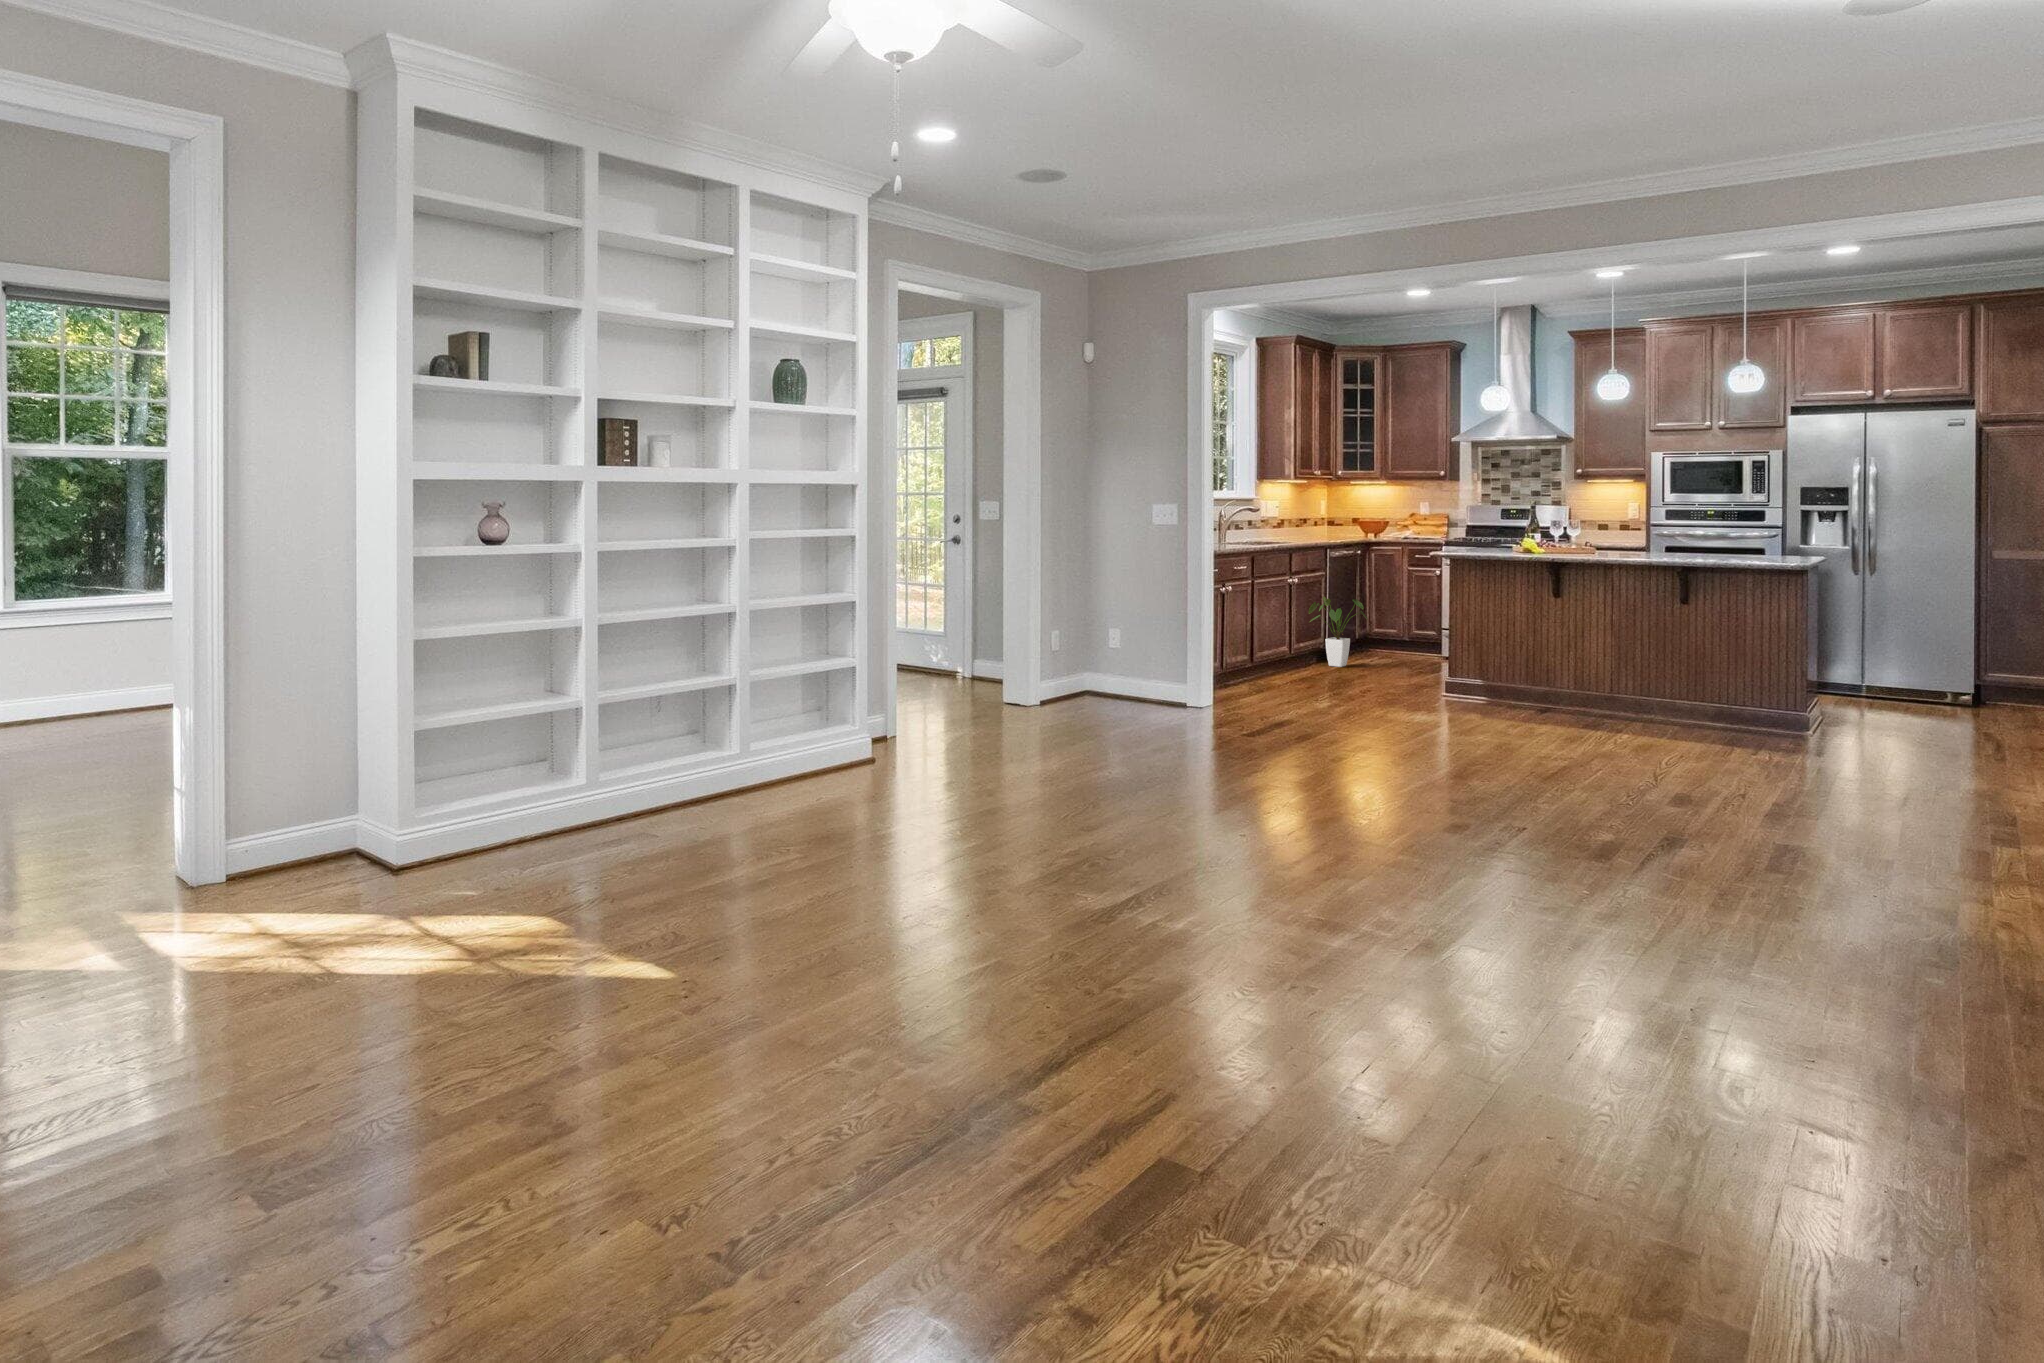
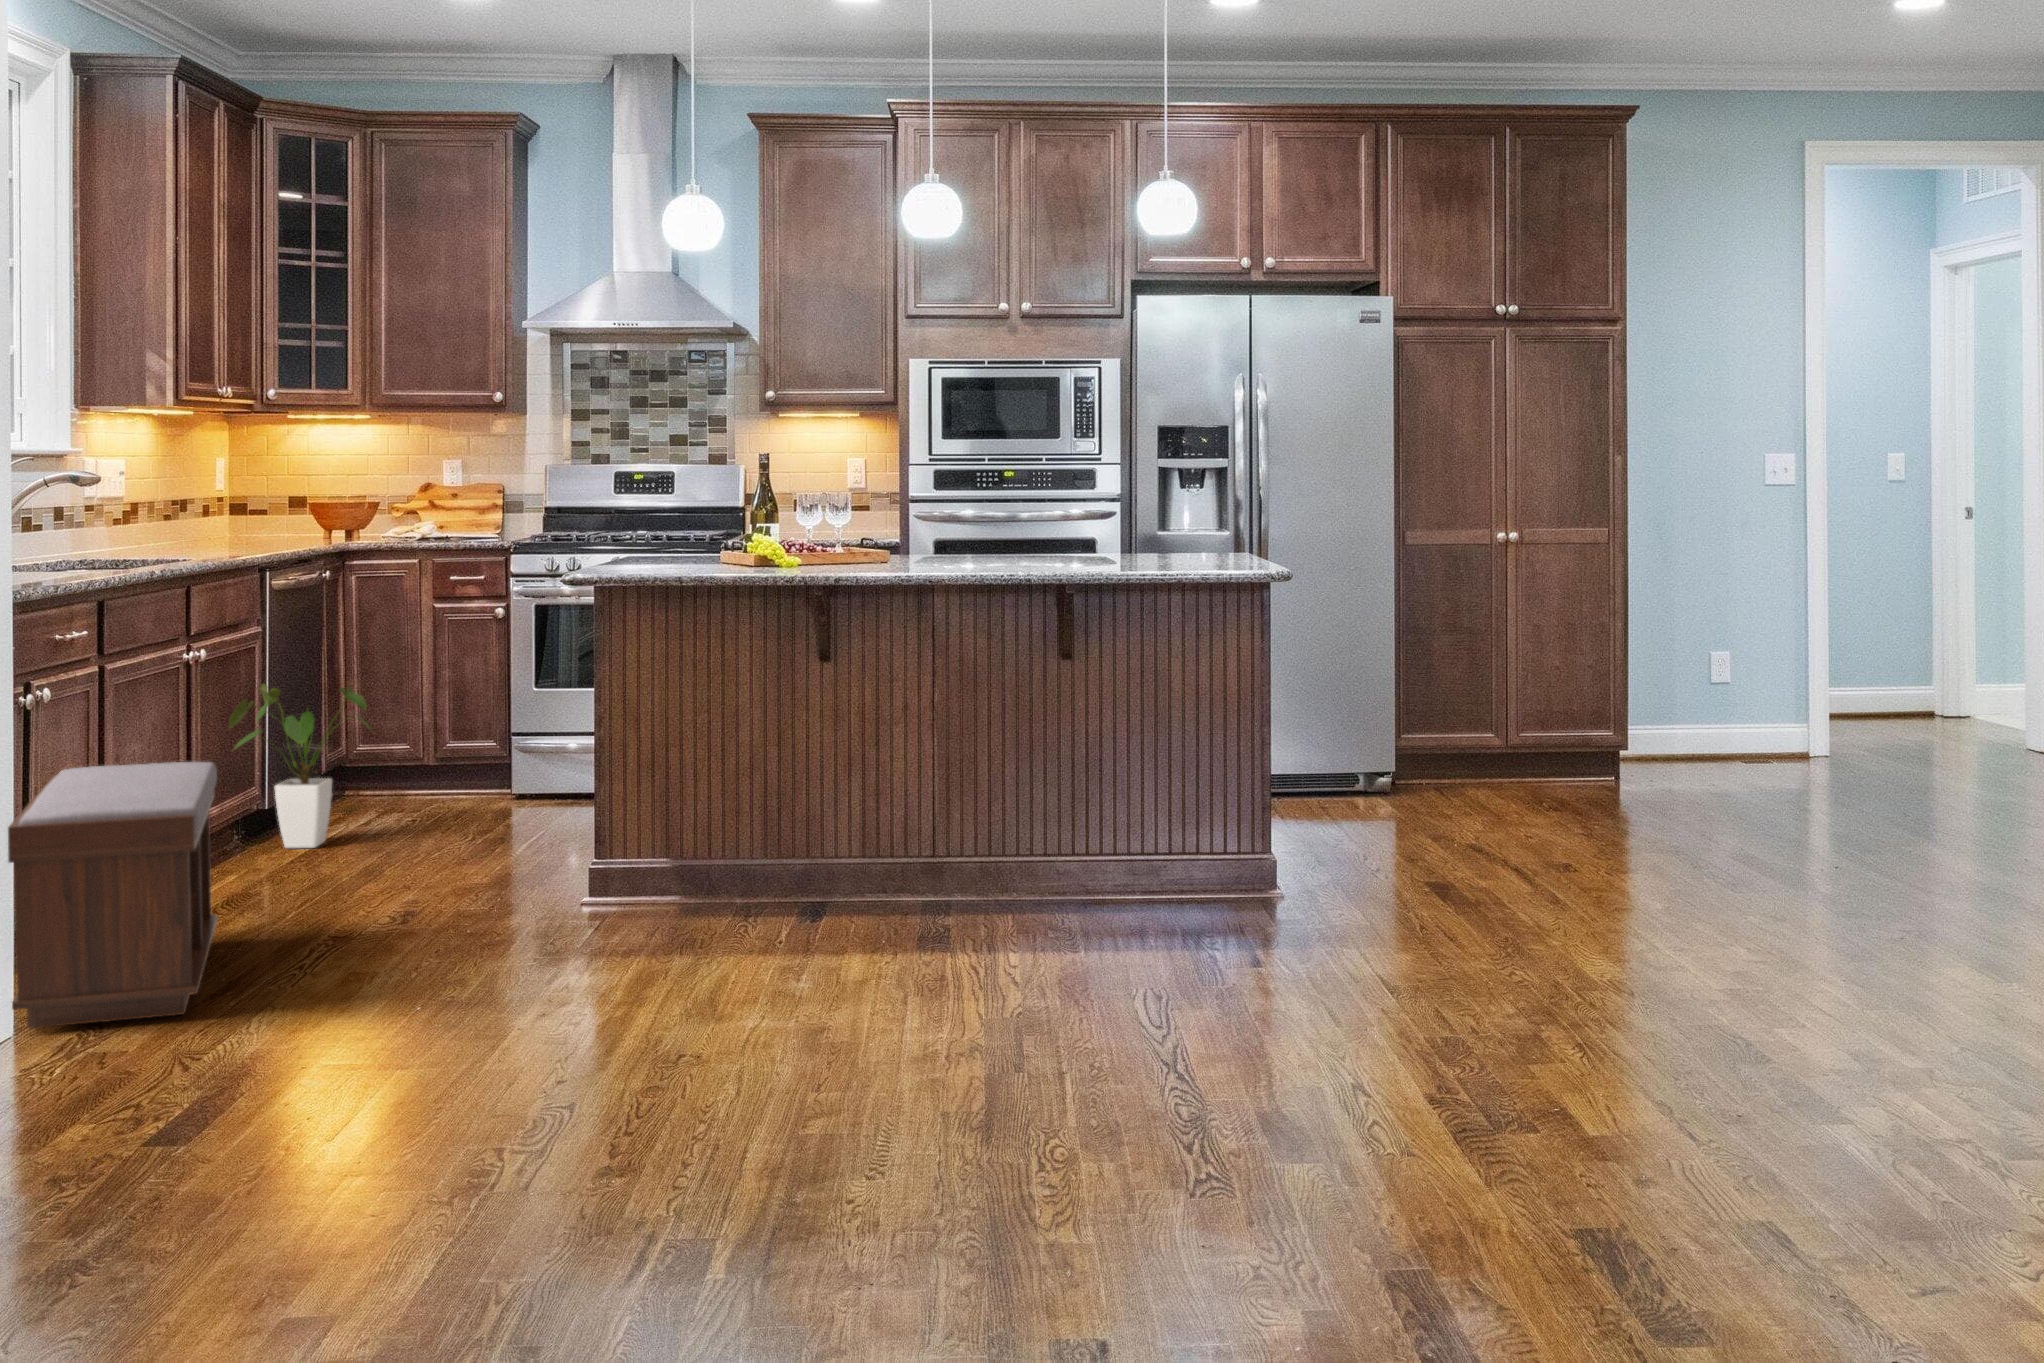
bench: none [1210,617,1290,706] -> present [8,762,217,1028]

